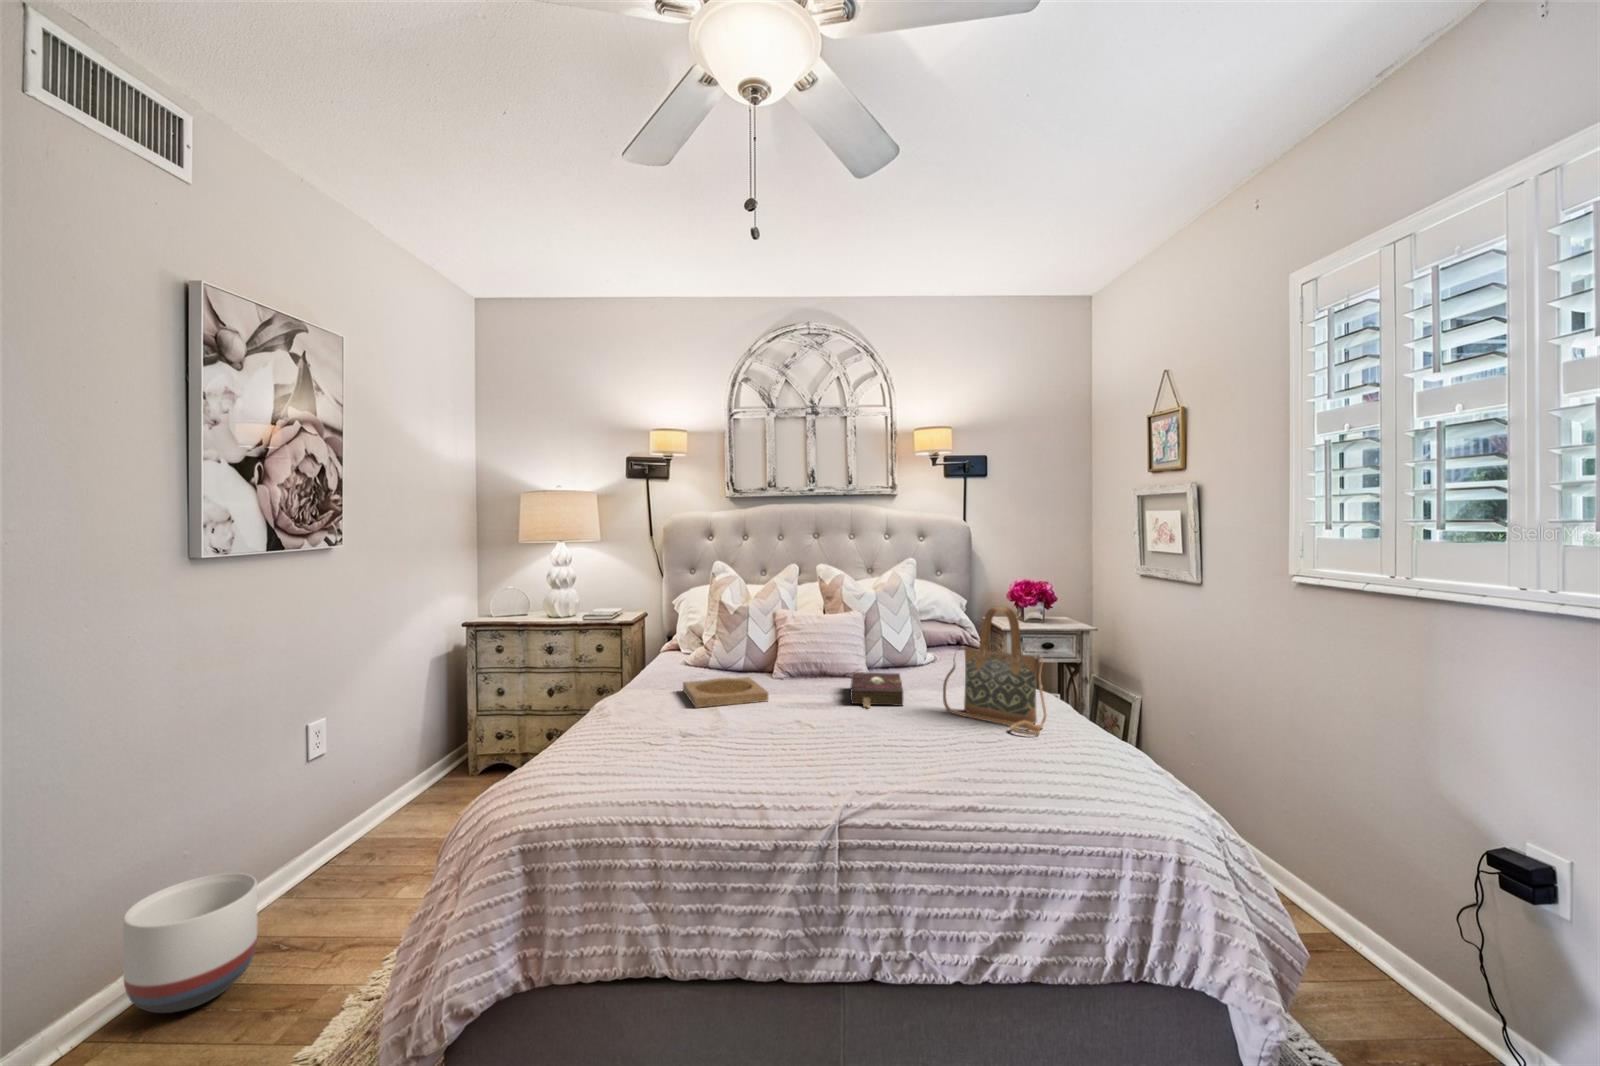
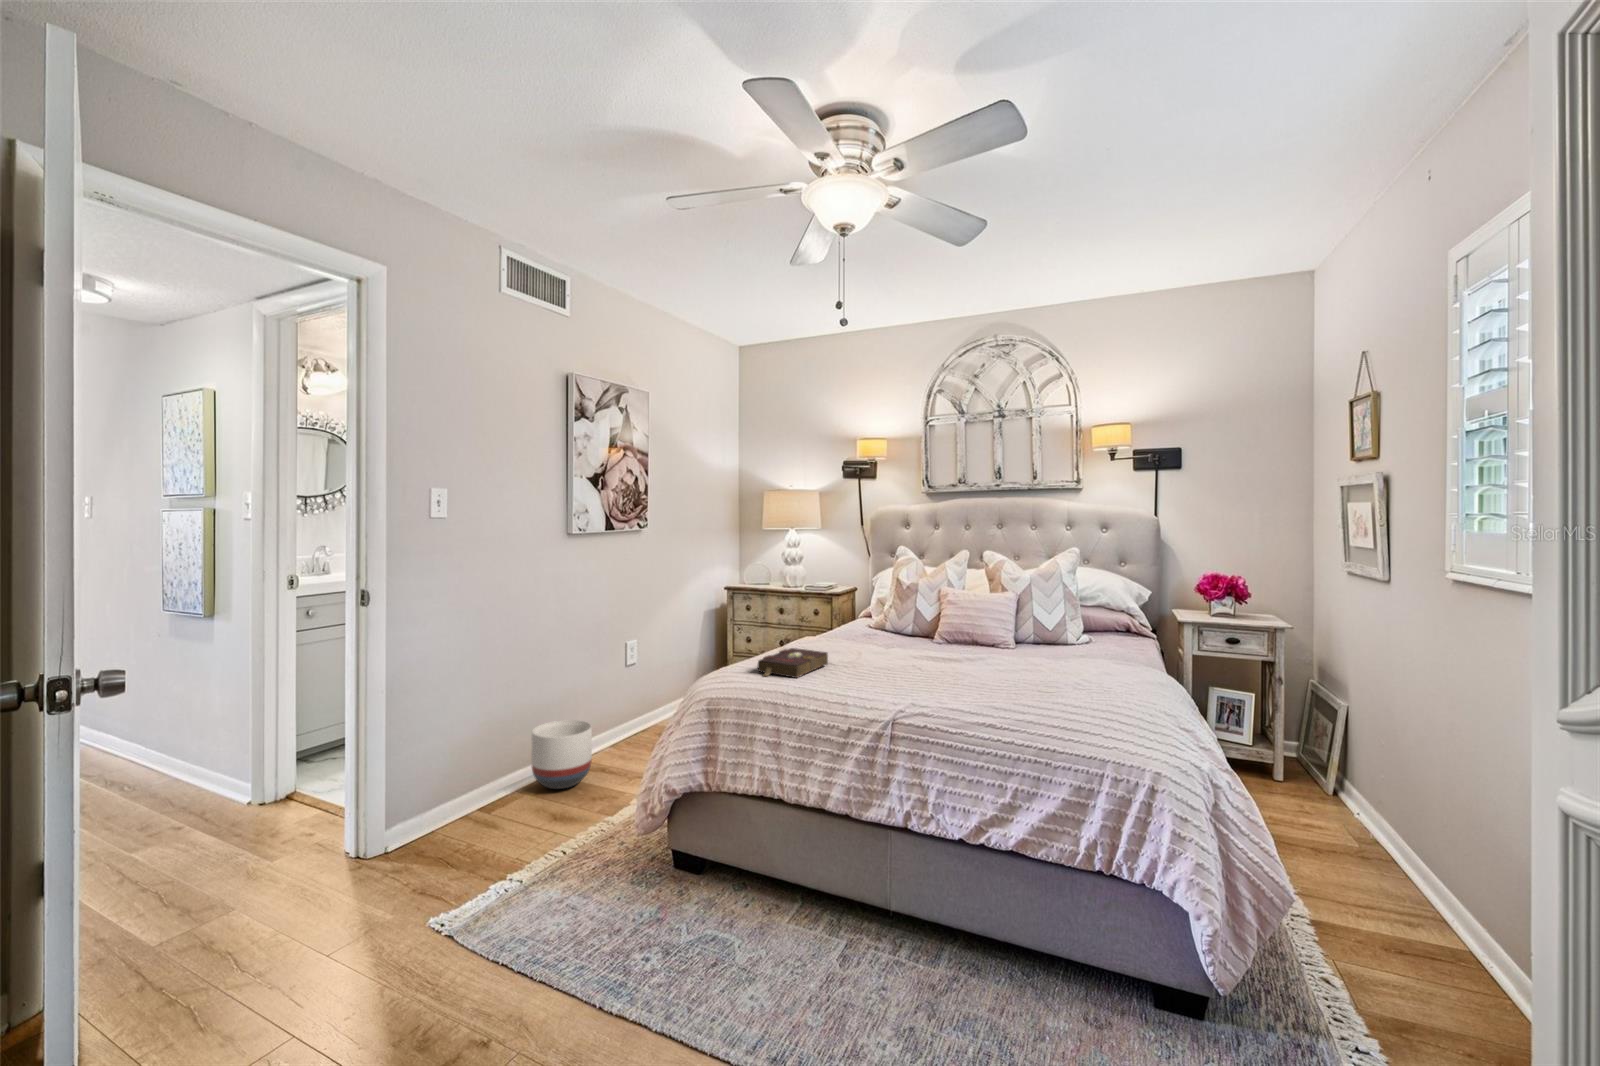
handbag: present [943,607,1046,735] -> none [1039,586,1116,692]
book: present [850,673,903,708] -> present [758,648,828,678]
tray: present [683,677,768,708] -> none [849,635,907,653]

